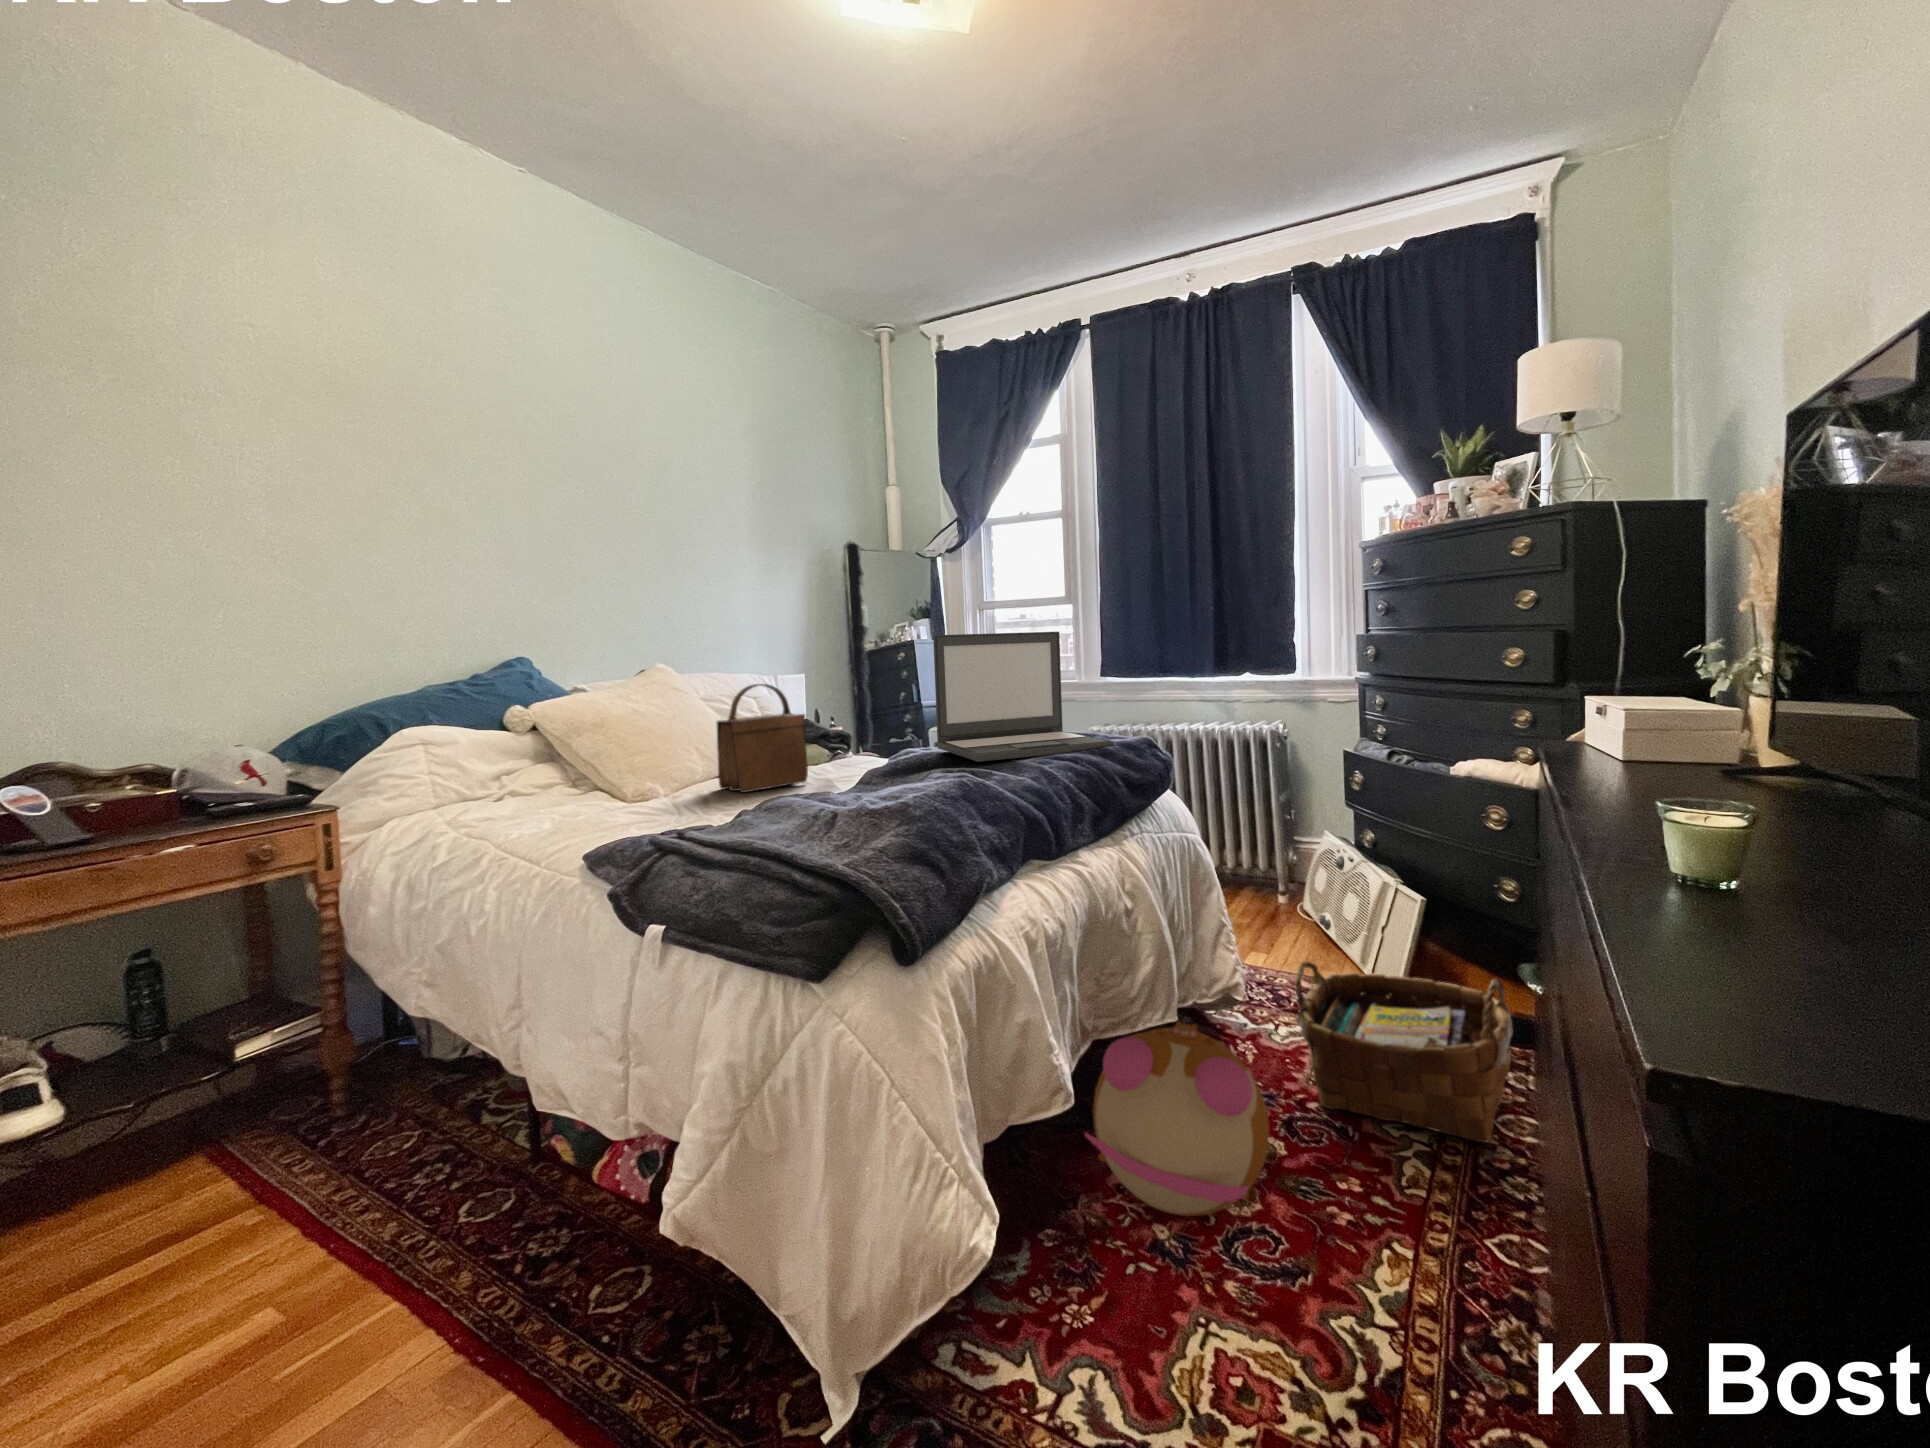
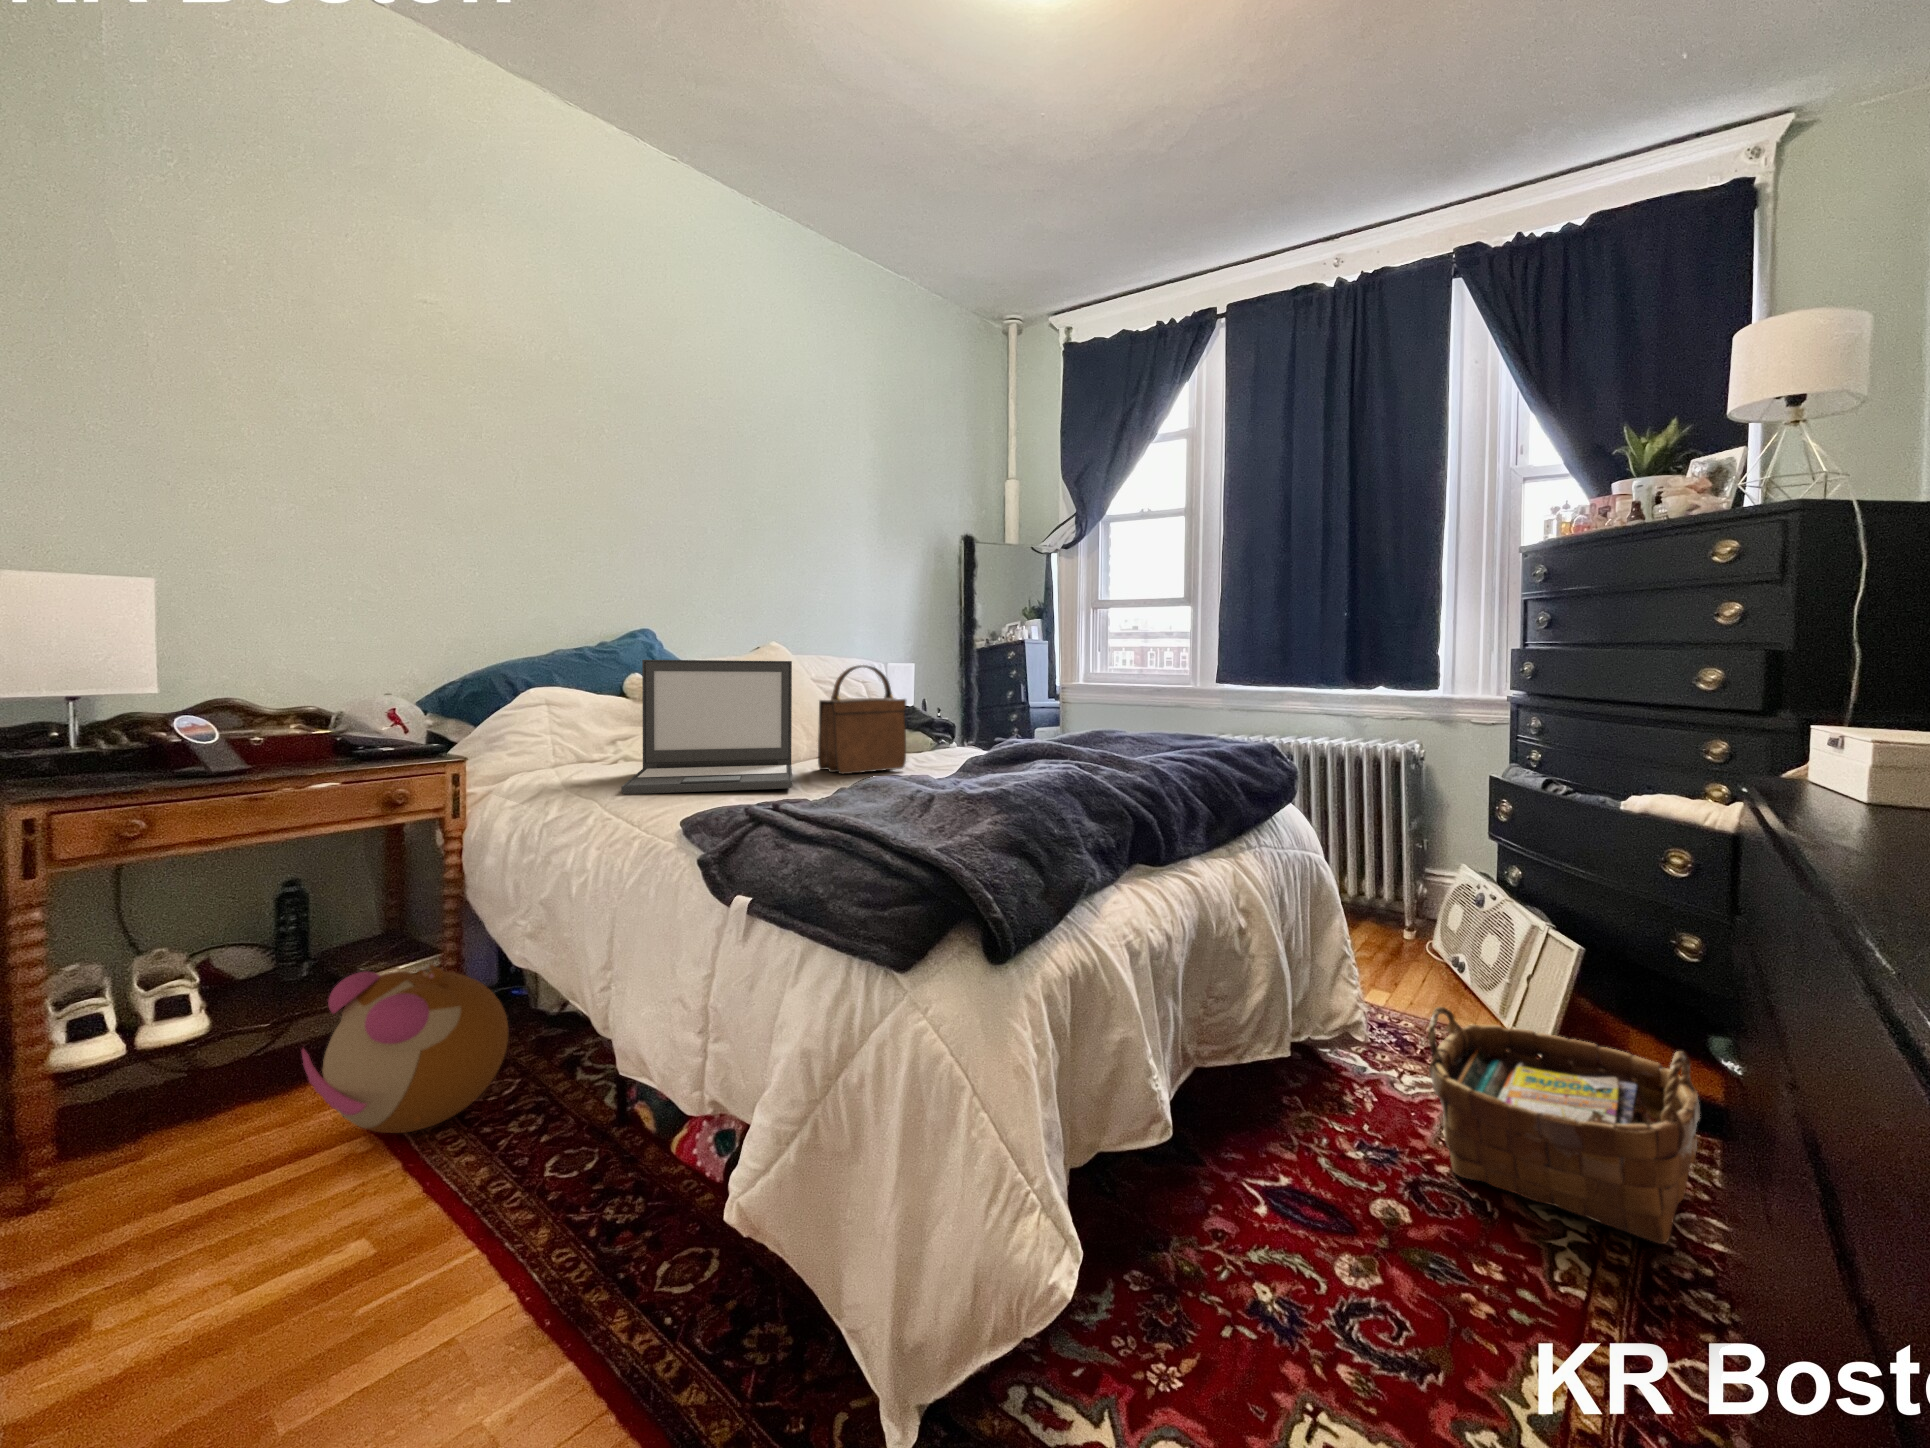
laptop: present [933,632,1114,762] -> present [621,660,792,794]
plush toy: present [1085,1021,1270,1216] -> present [302,964,508,1133]

